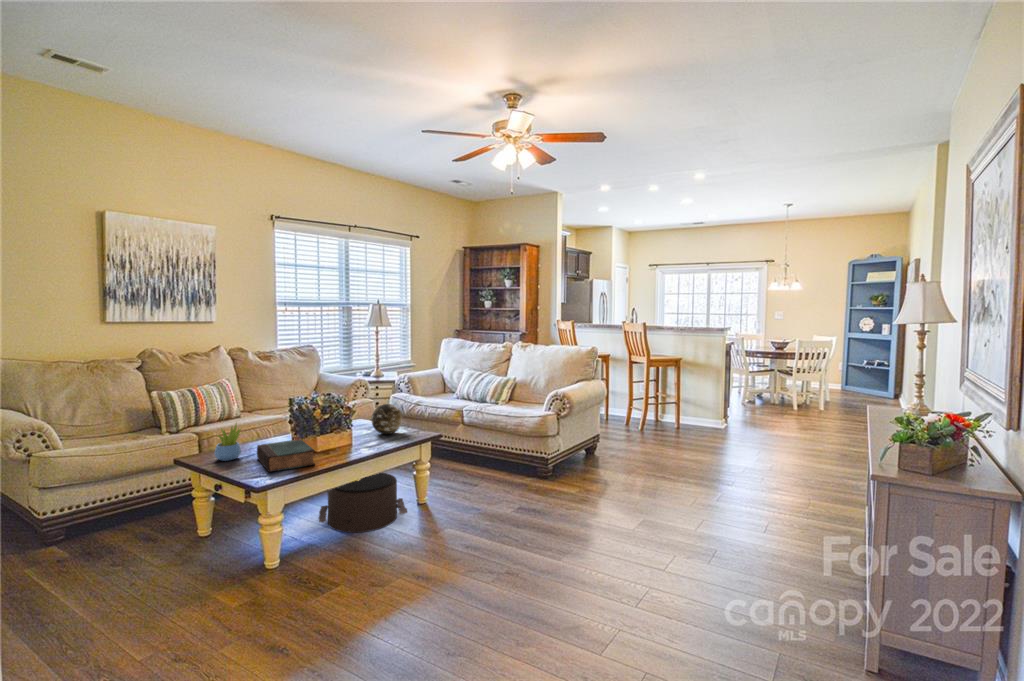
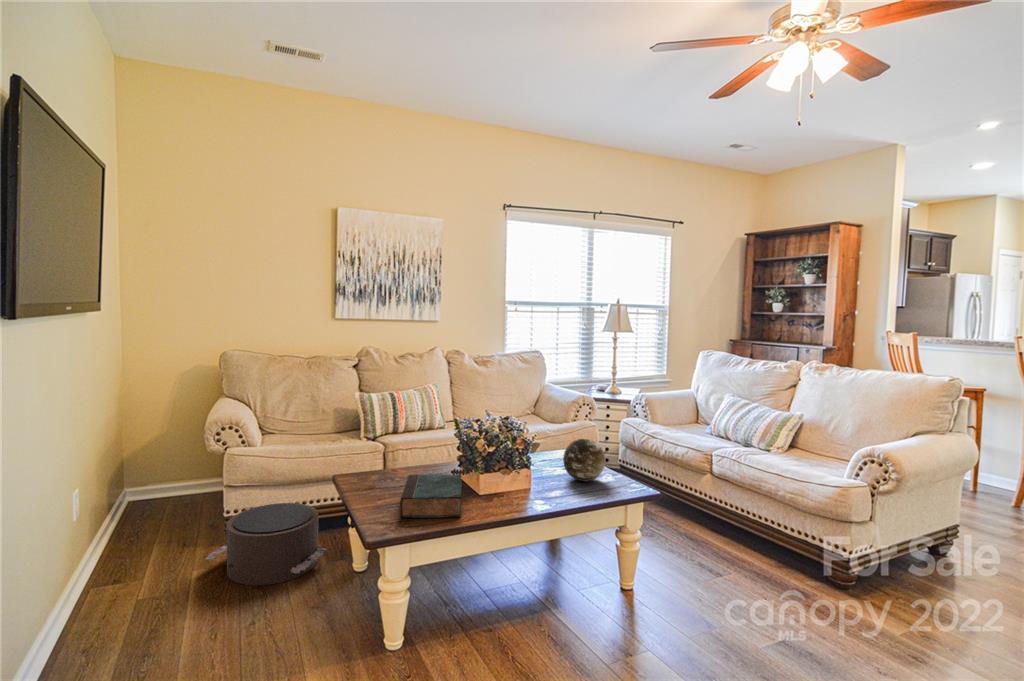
succulent plant: present [215,423,241,461] -> none [365,441,395,489]
pouf: present [319,473,407,533] -> present [206,503,327,585]

